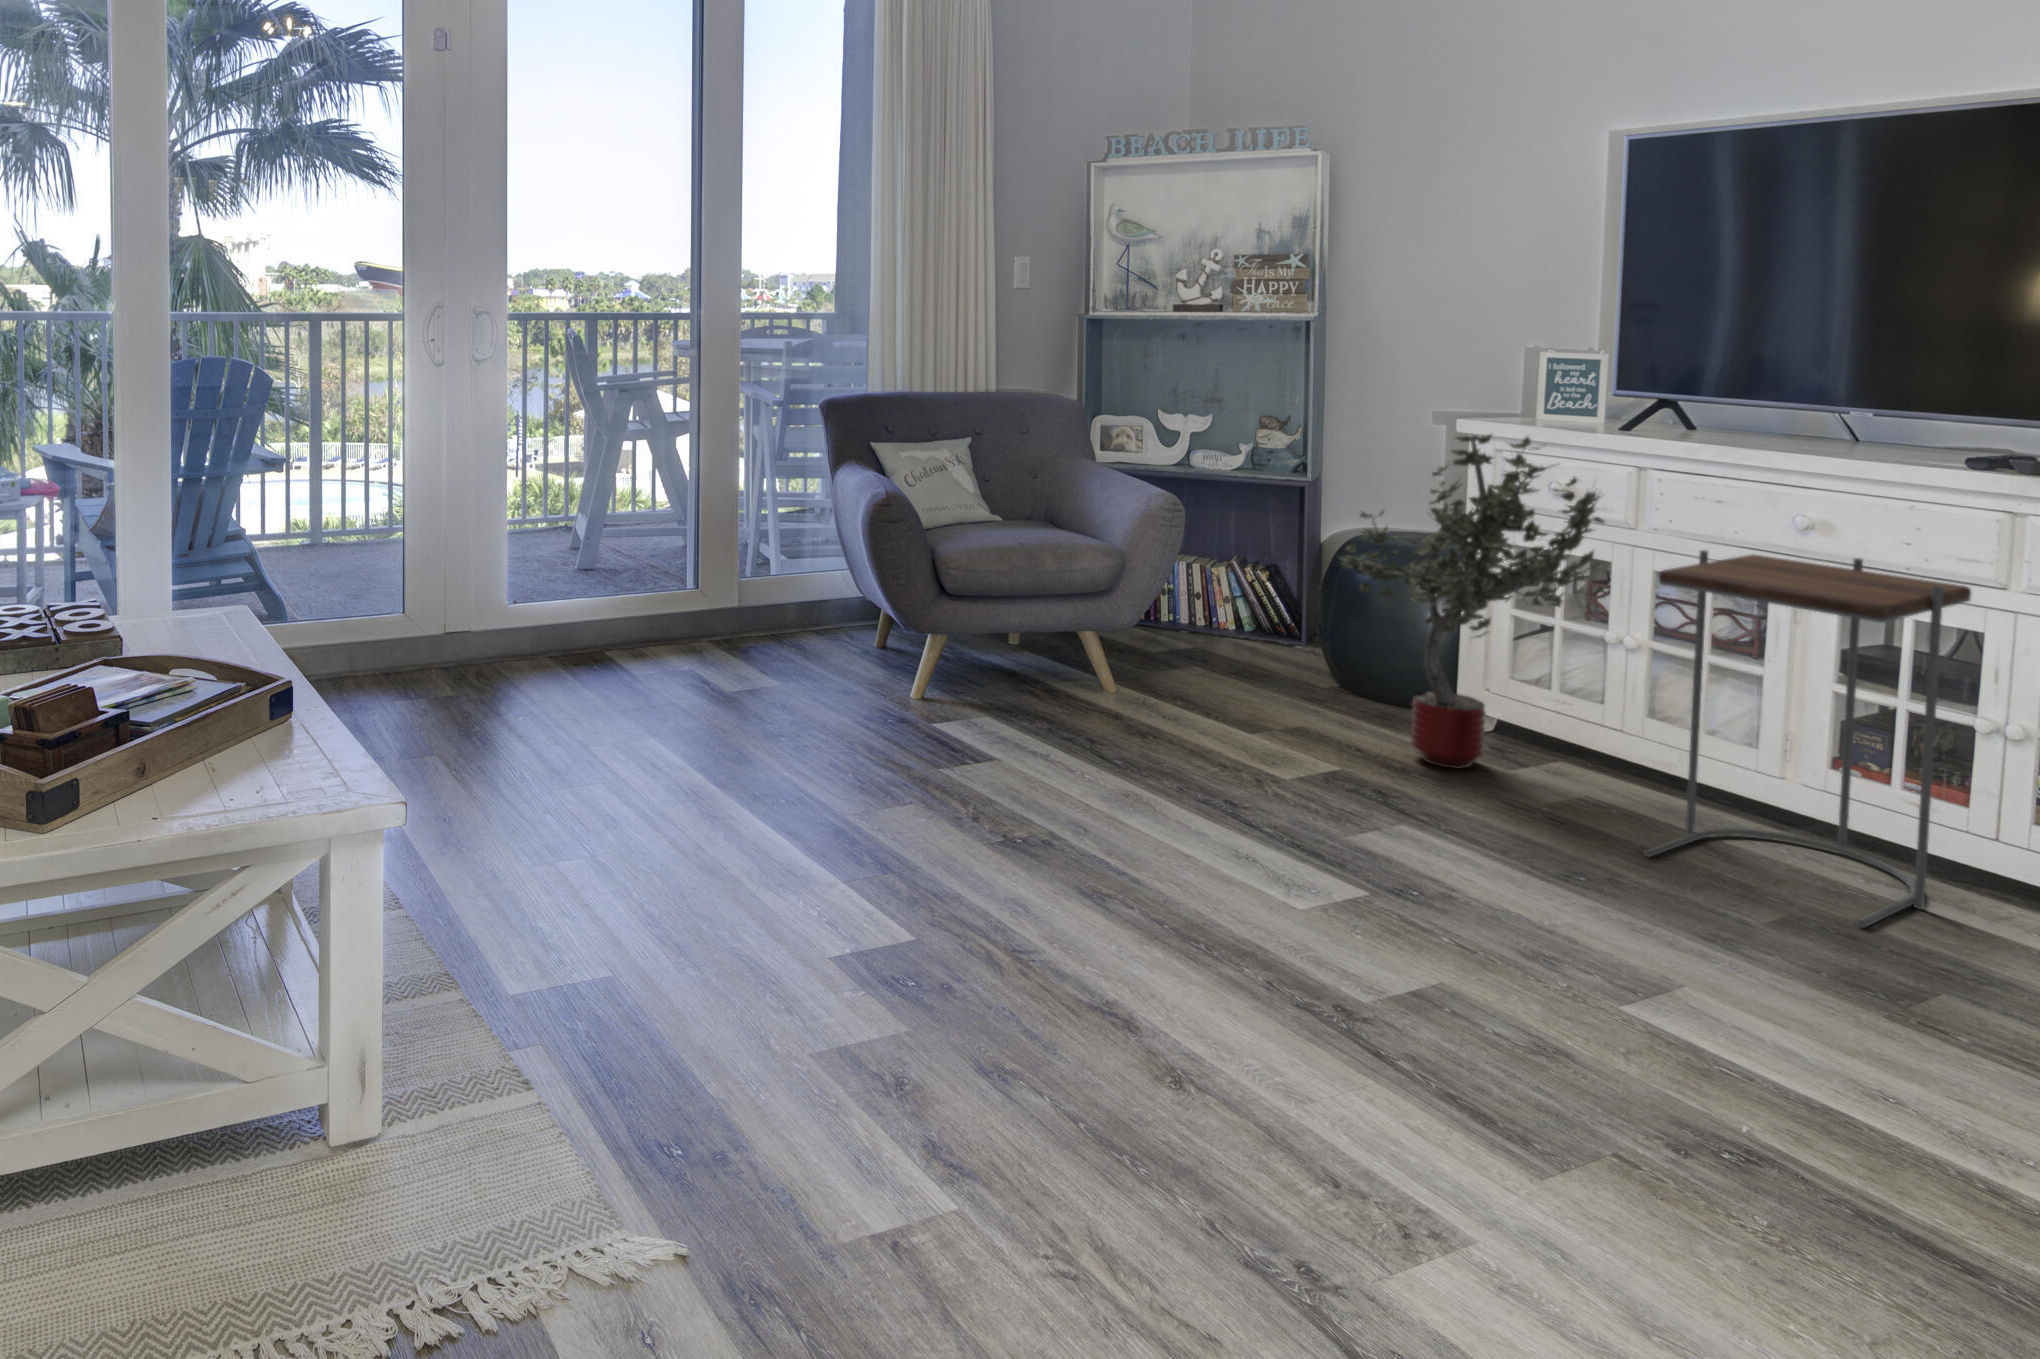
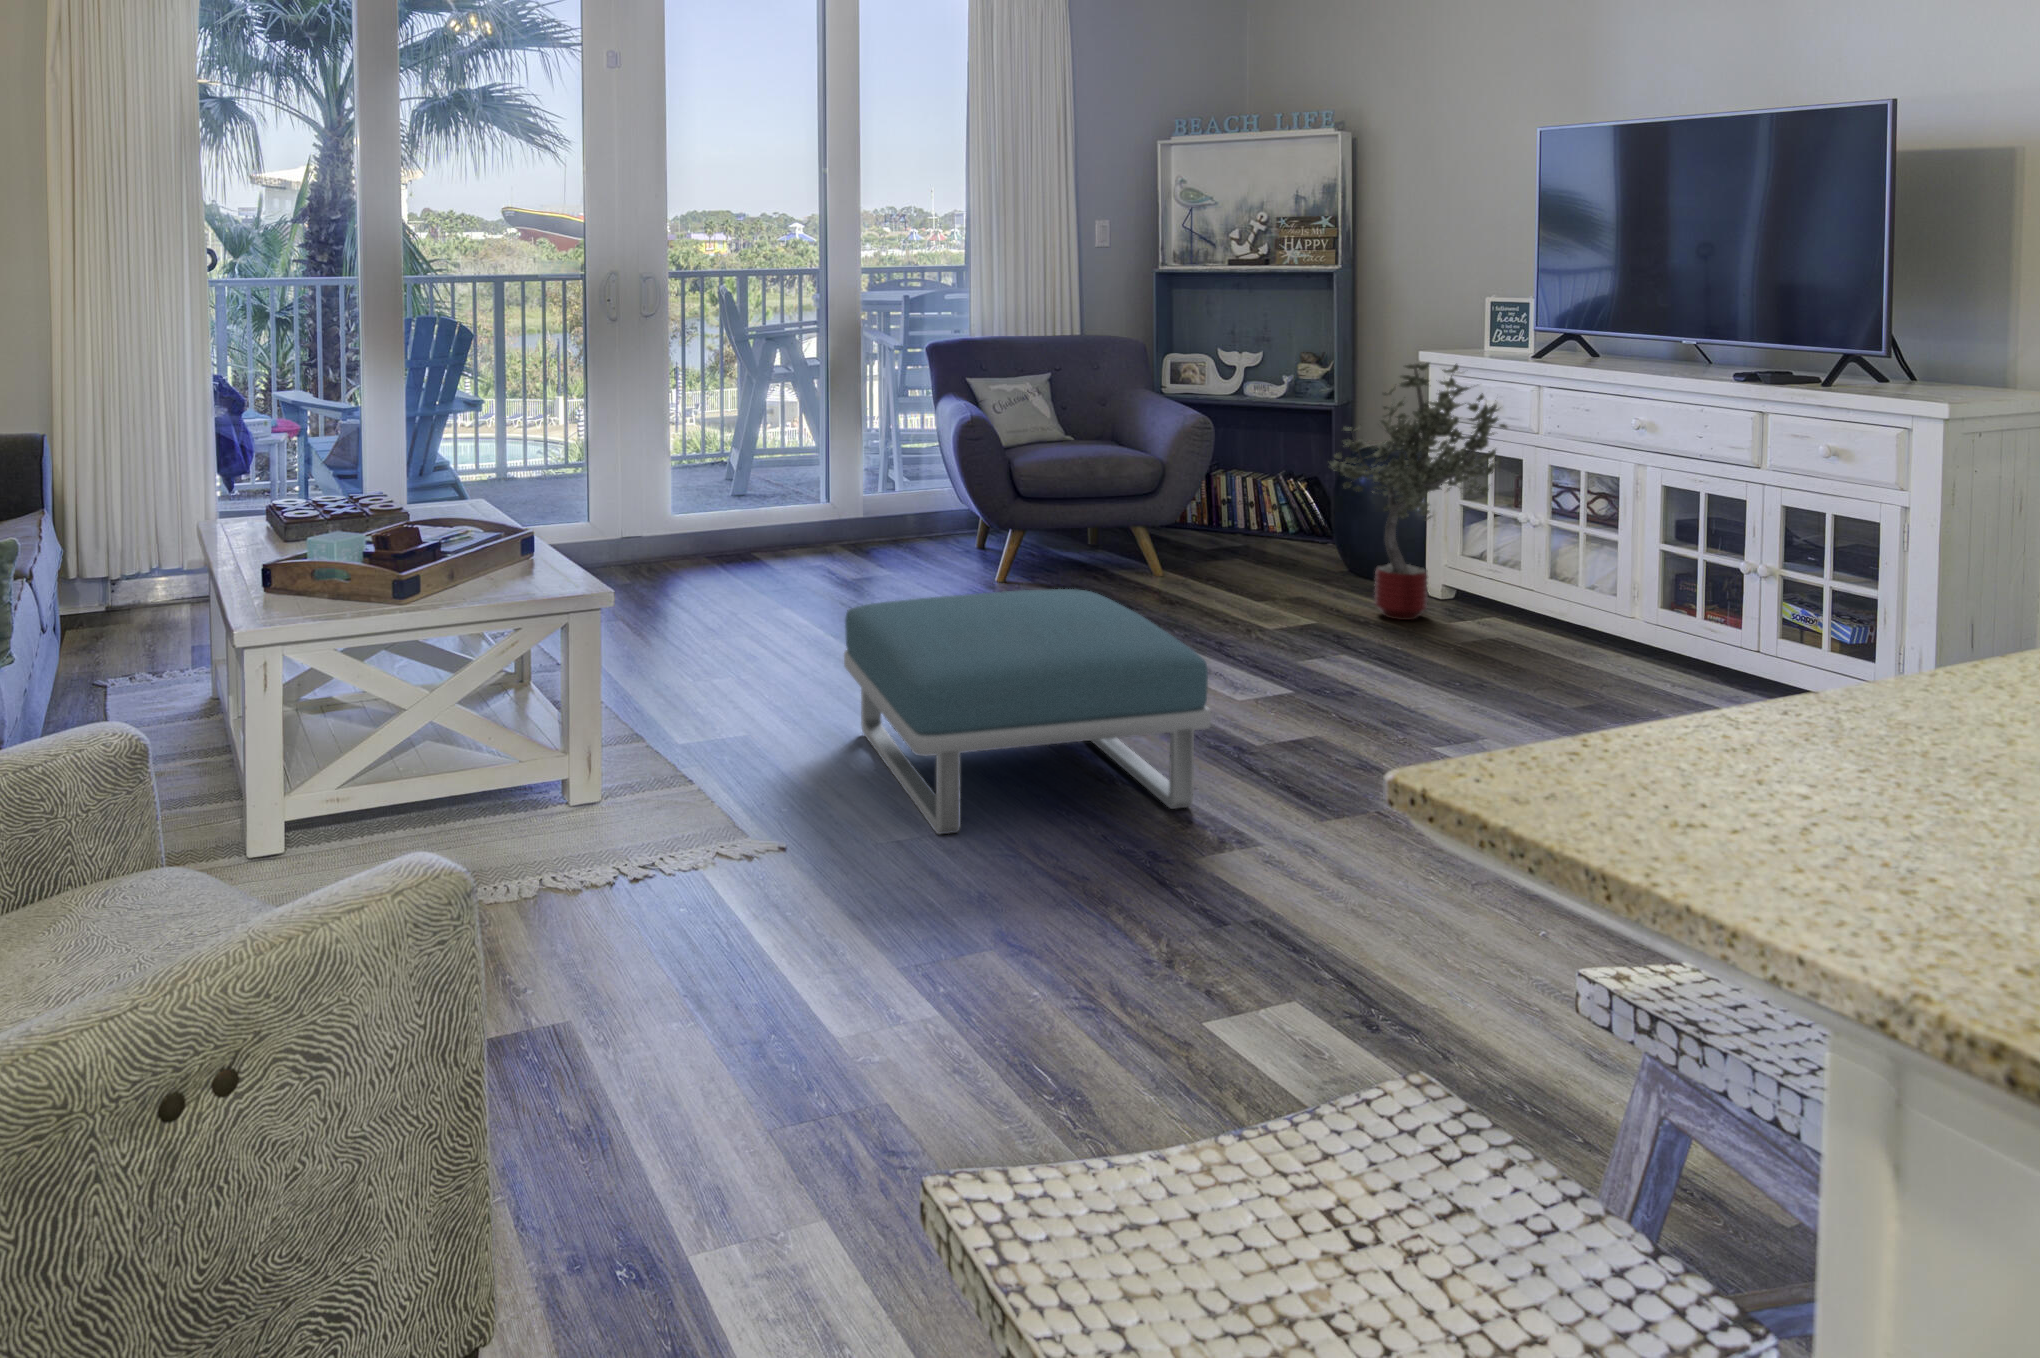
side table: present [1644,550,1971,928] -> none [1510,445,1732,705]
footstool: none [753,755,1351,1203] -> present [844,589,1211,835]

